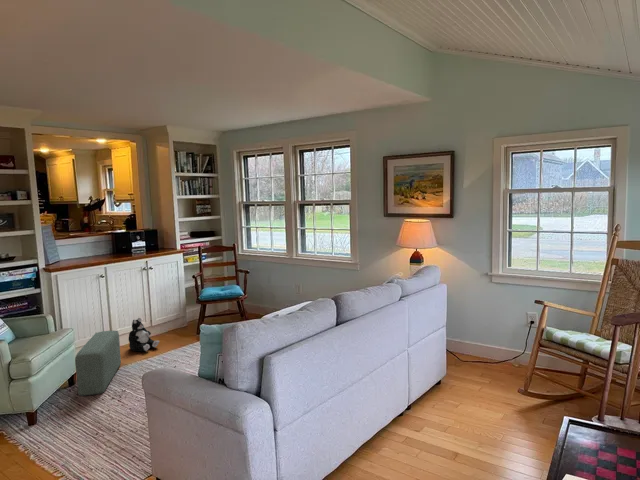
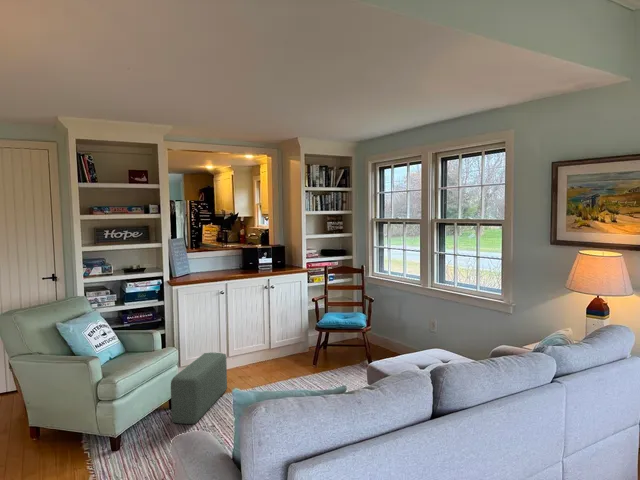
plush toy: present [129,318,159,351] -> none [241,340,271,378]

